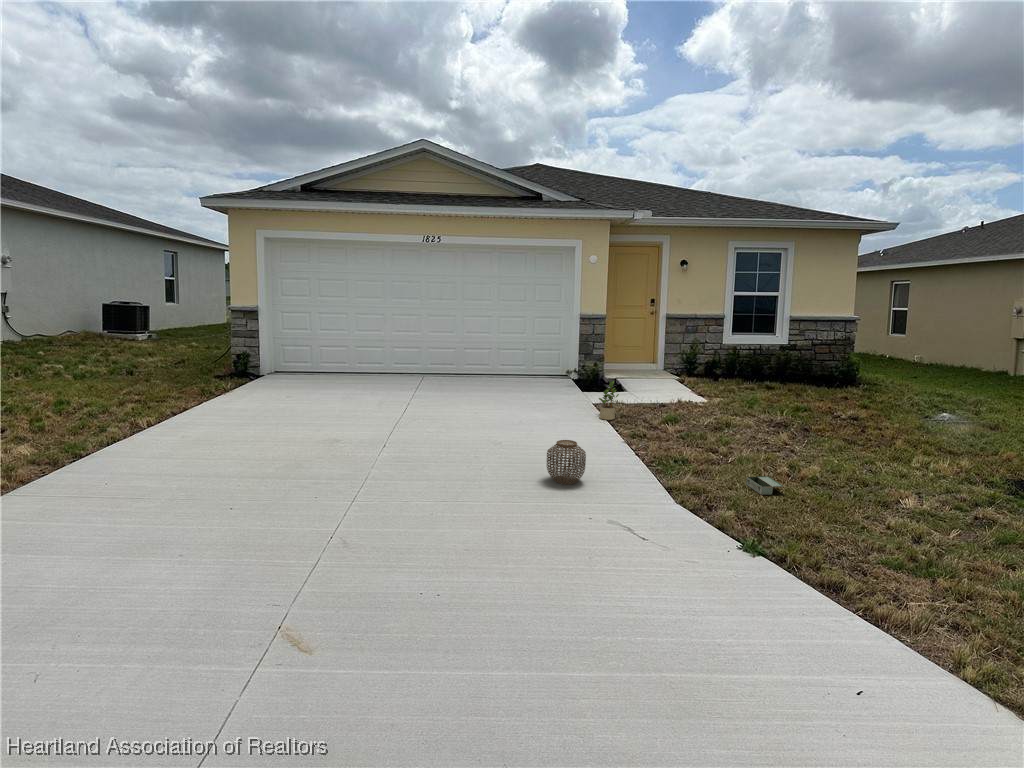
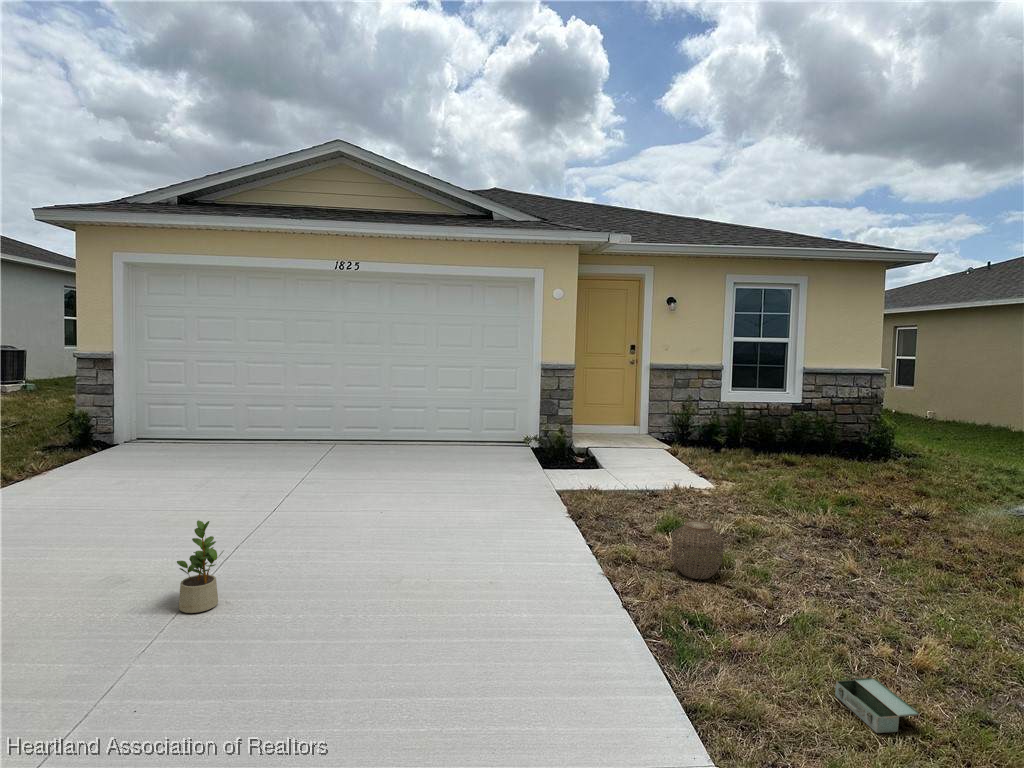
potted plant: present [599,381,619,420] -> present [177,520,223,613]
woven basket: present [547,440,586,485] -> present [671,520,724,579]

